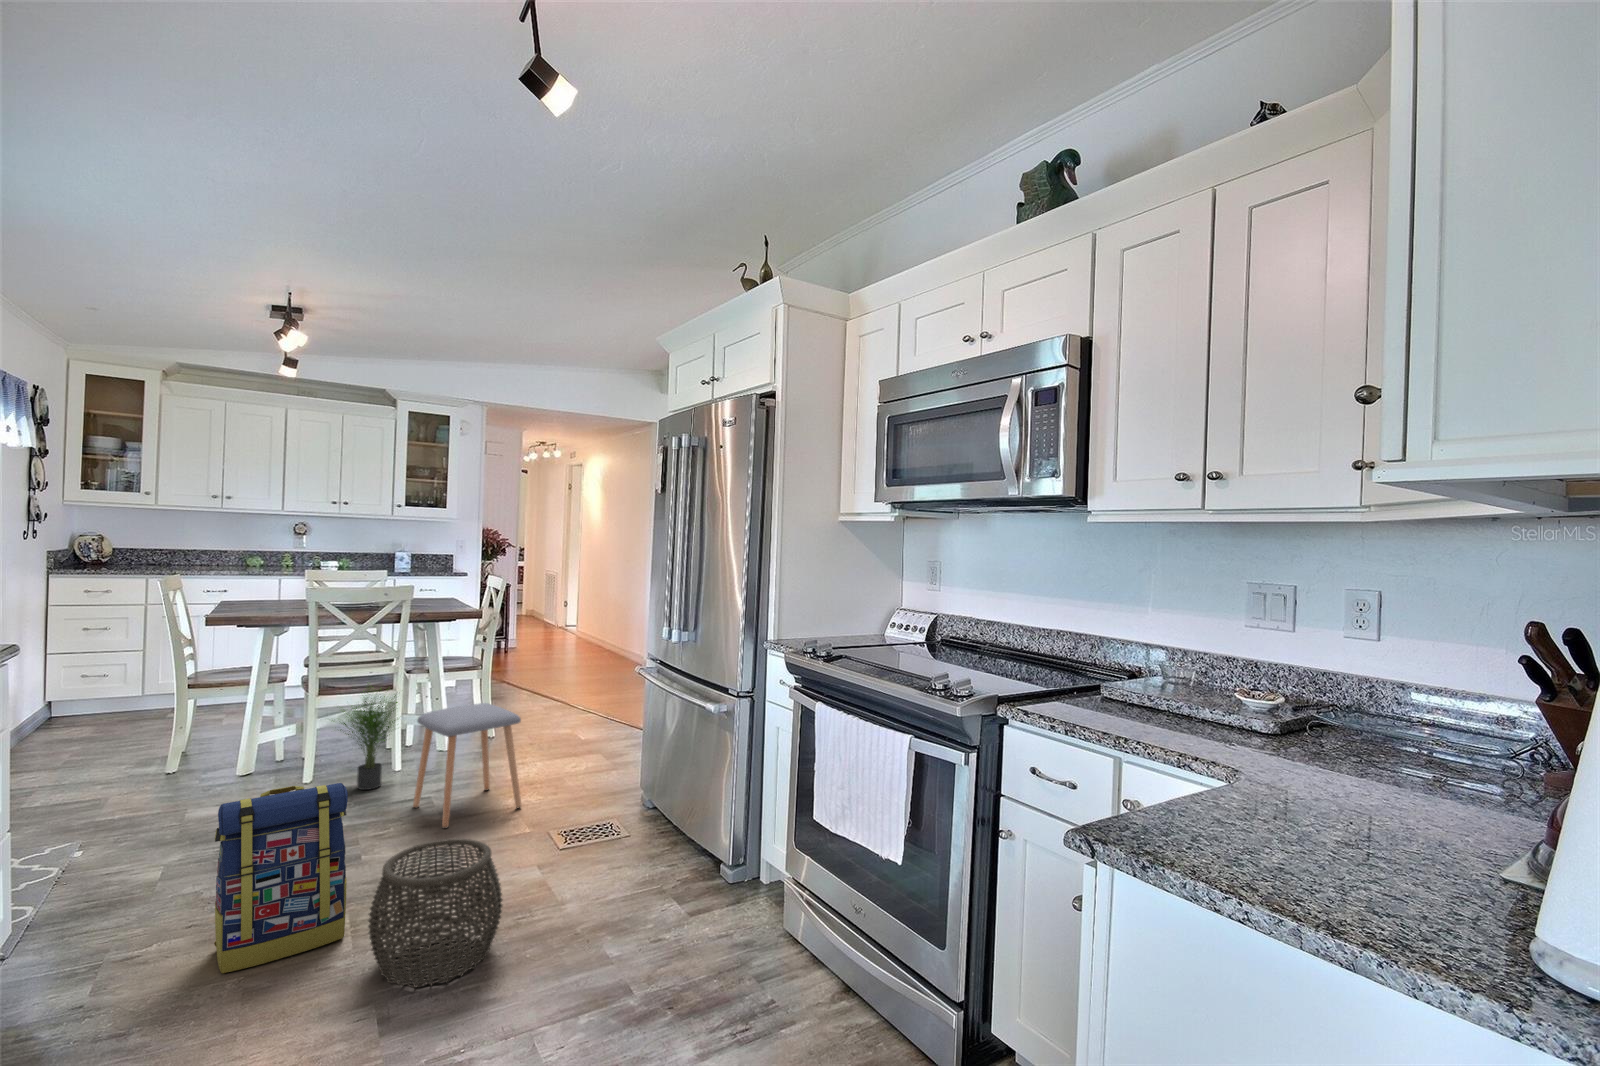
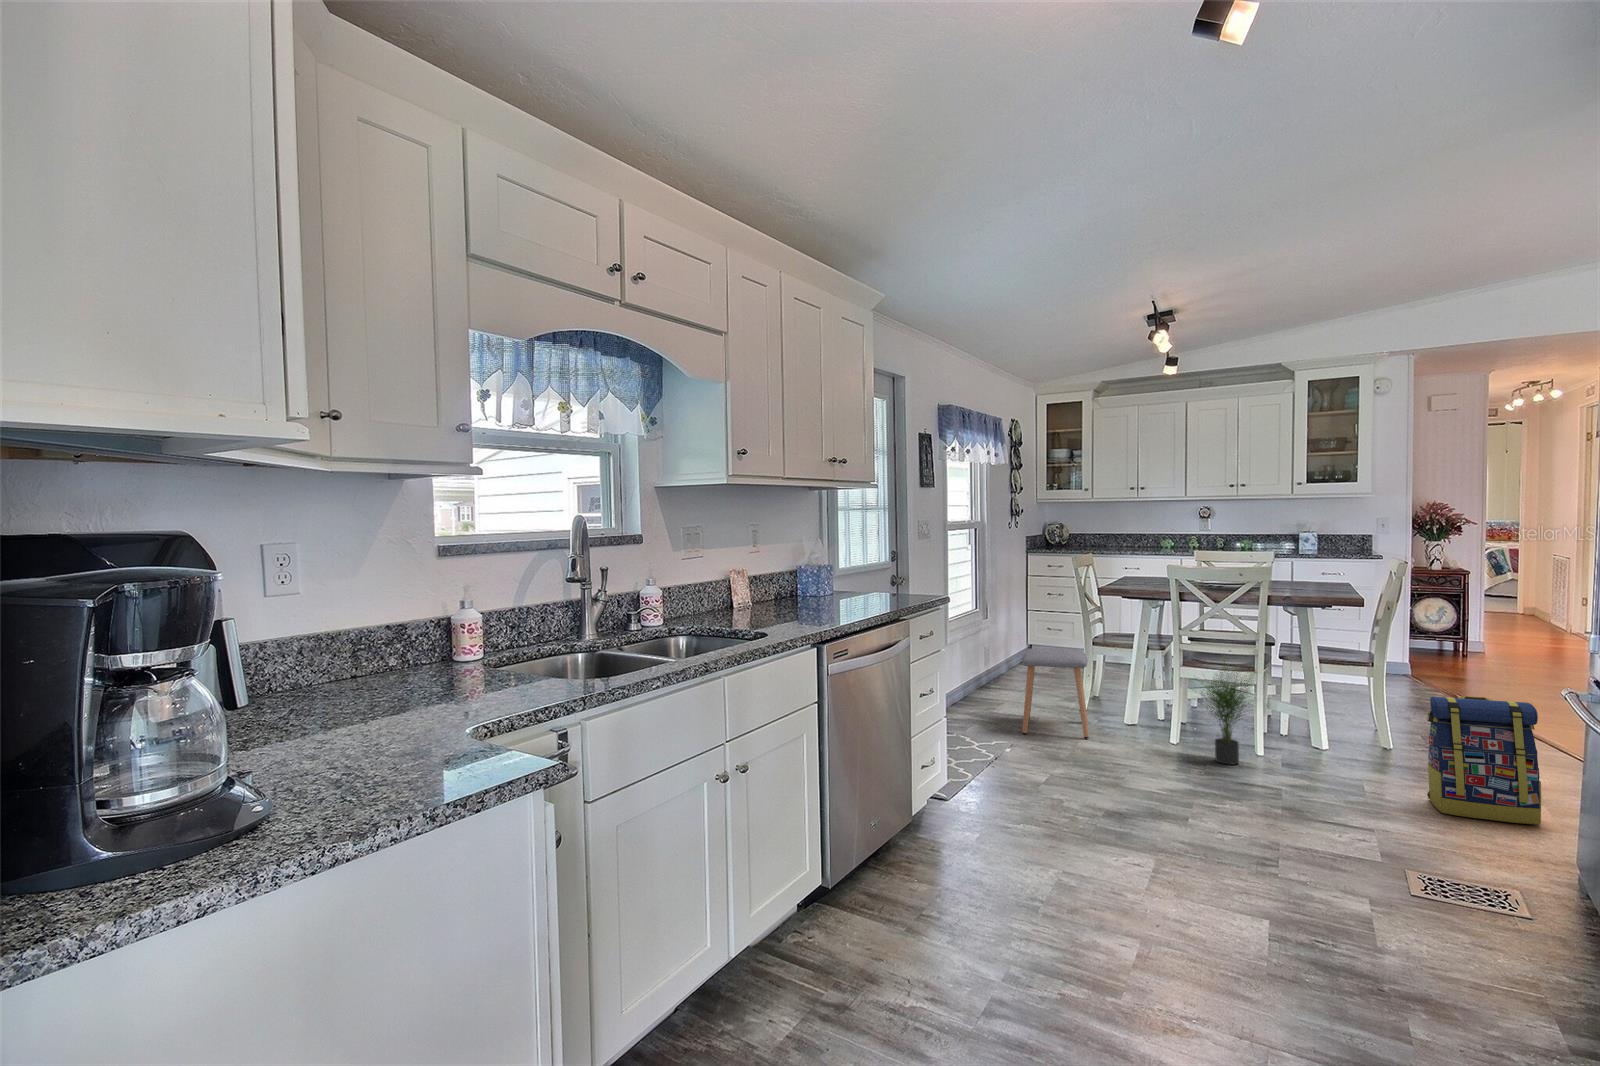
stool: present [413,703,521,829] -> present [1022,648,1089,738]
backpack: present [214,783,348,973] -> present [1427,696,1541,825]
woven basket: present [368,839,502,988] -> none [1142,814,1281,961]

